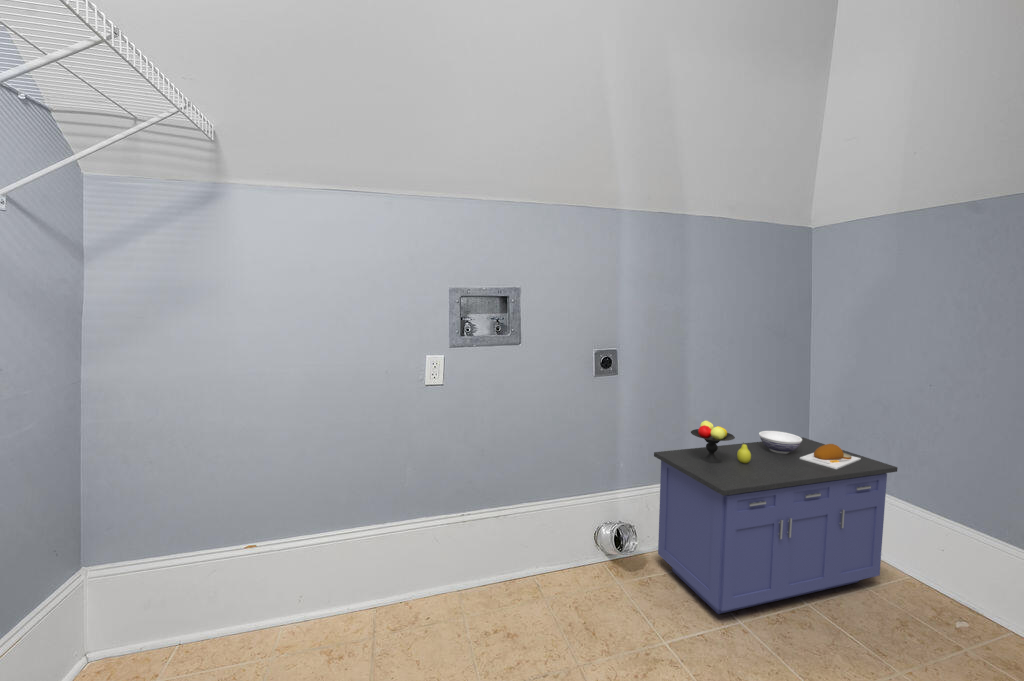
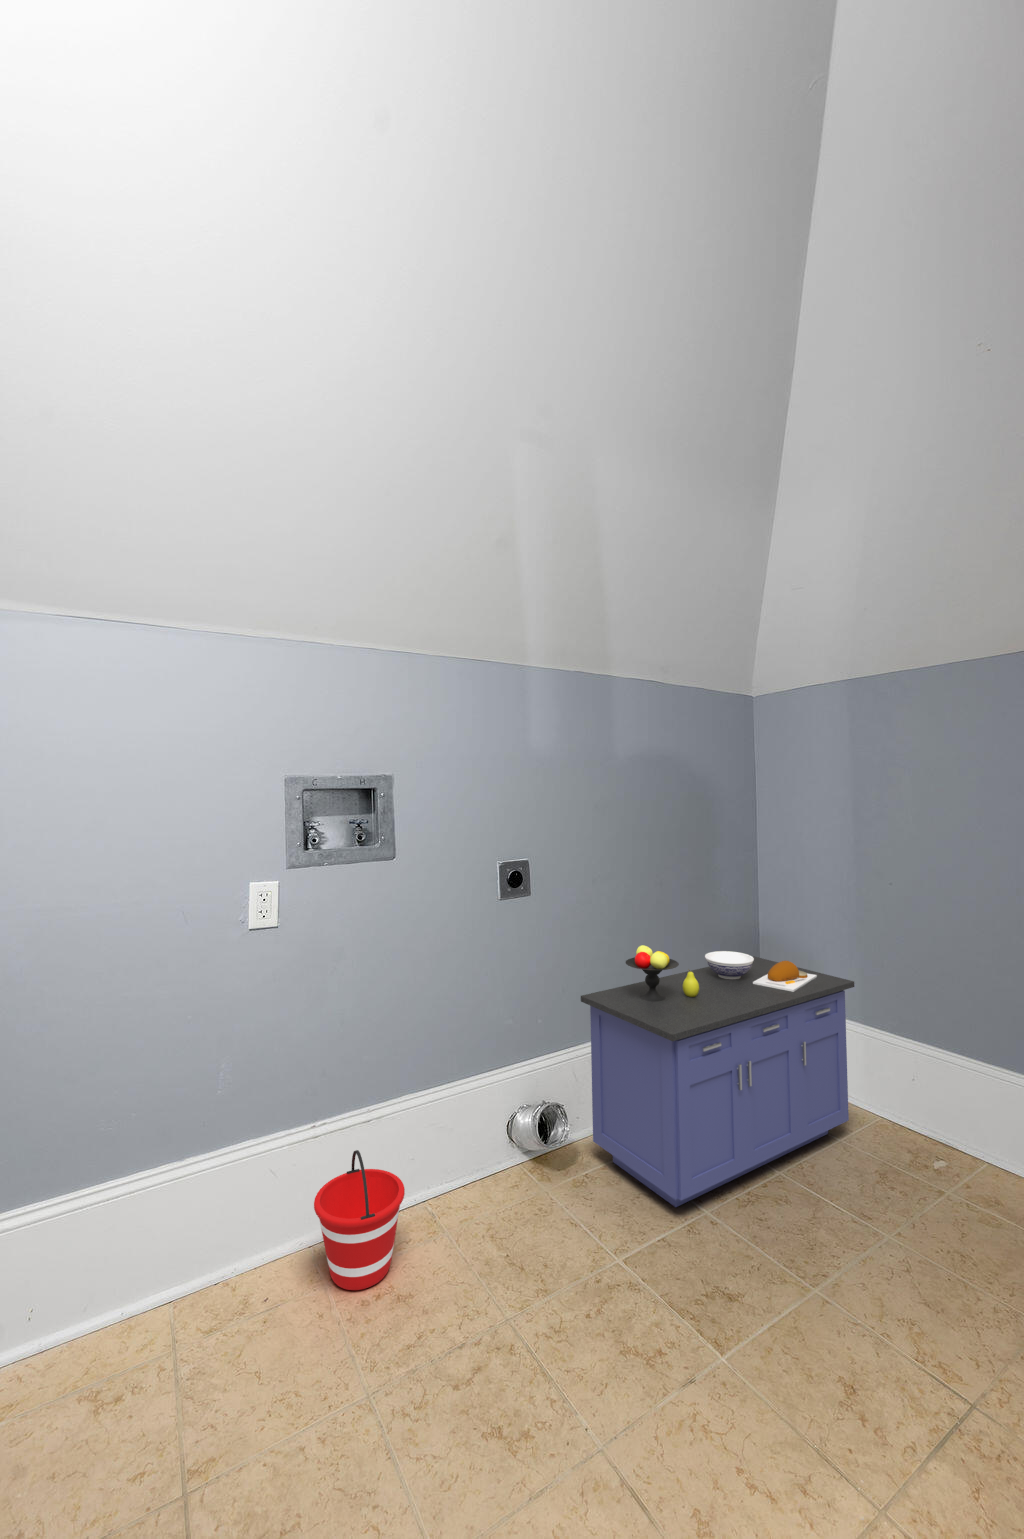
bucket: none [459,534,518,622] -> present [314,1150,405,1290]

